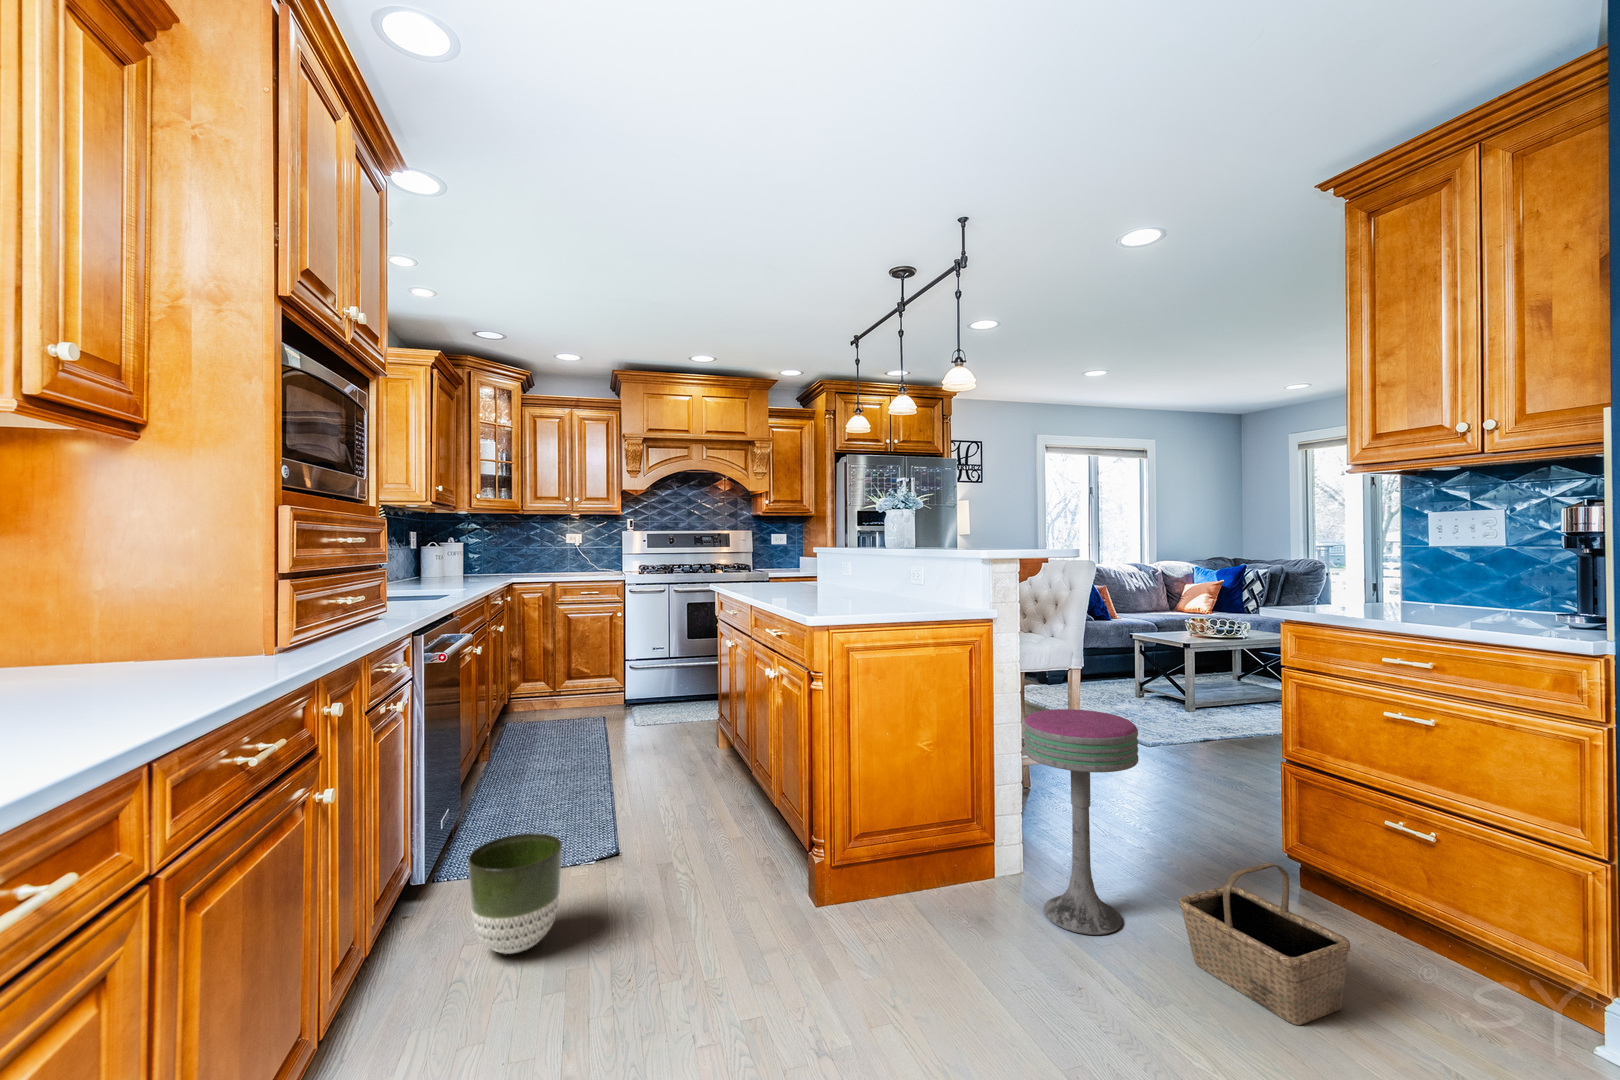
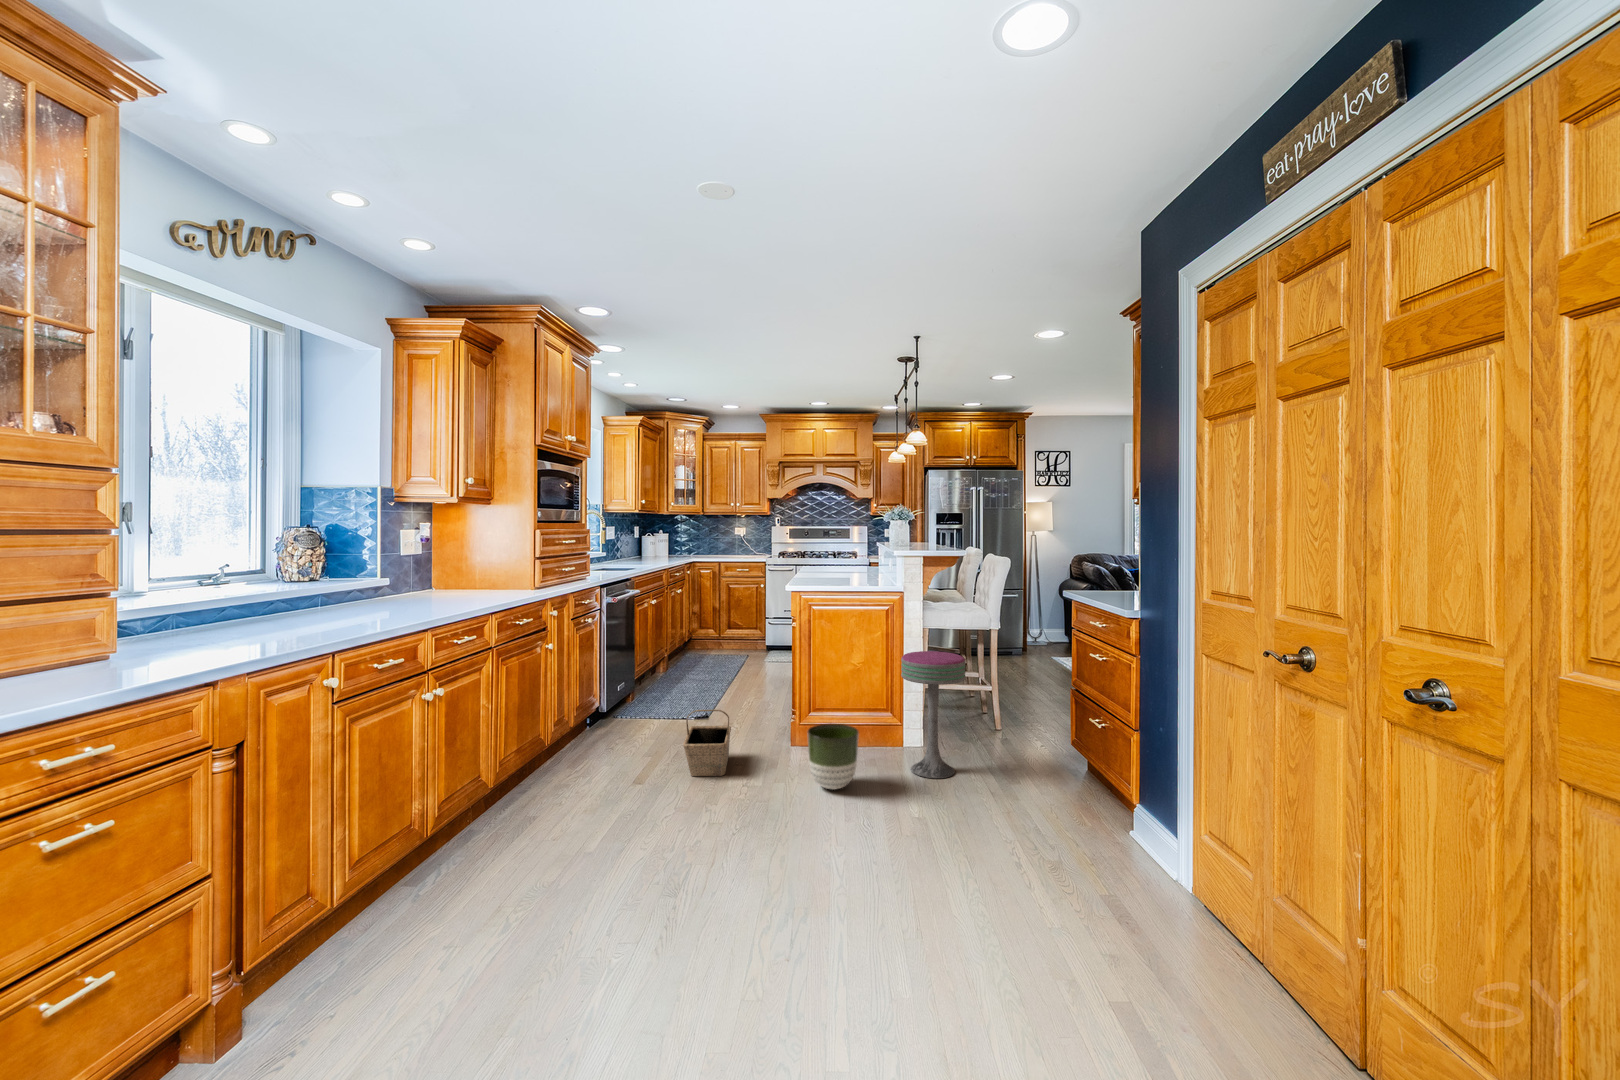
planter: present [468,833,562,954] -> present [808,724,859,789]
basket: present [1179,863,1350,1025] -> present [683,710,731,776]

